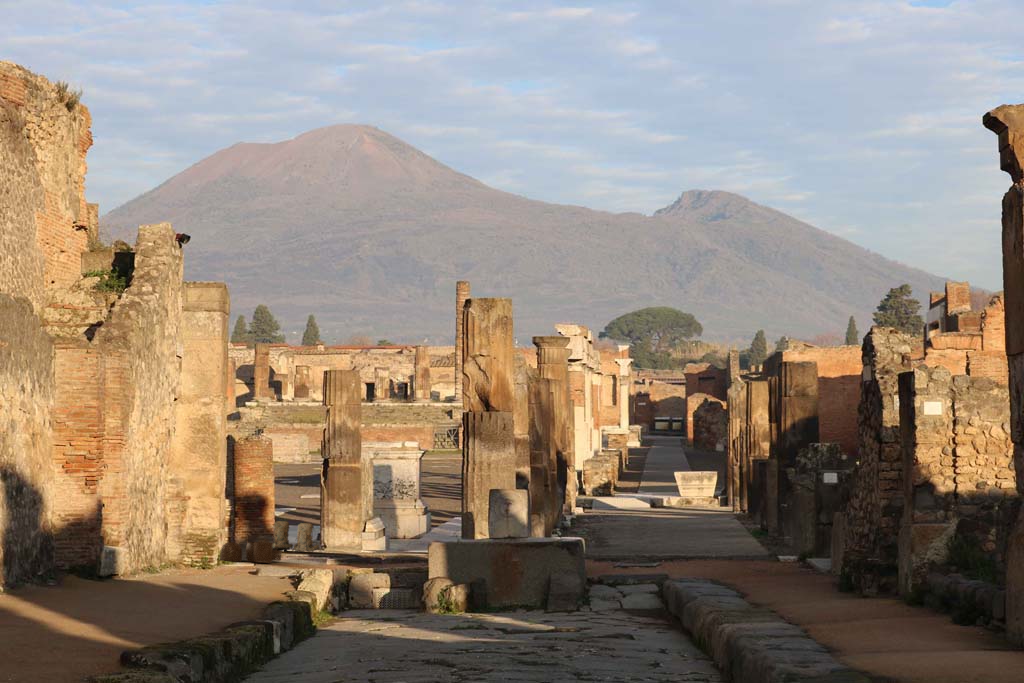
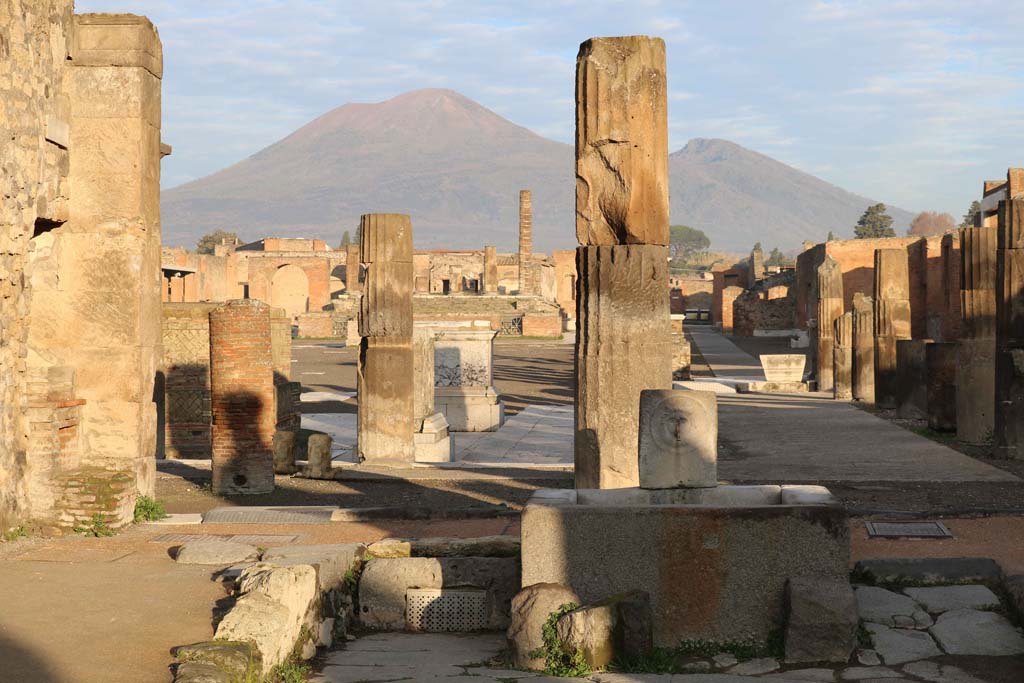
woven basket: present [220,539,281,562] -> none [154,471,264,514]

